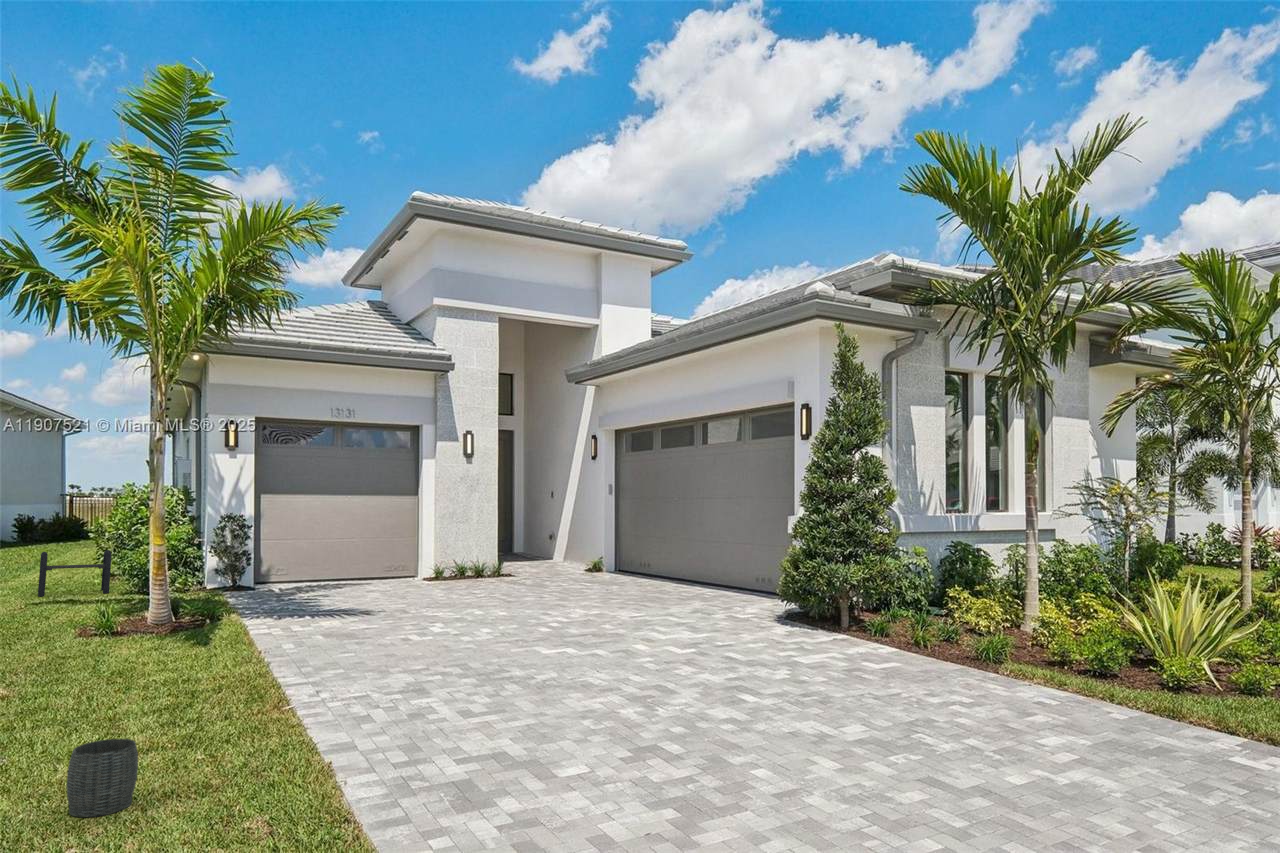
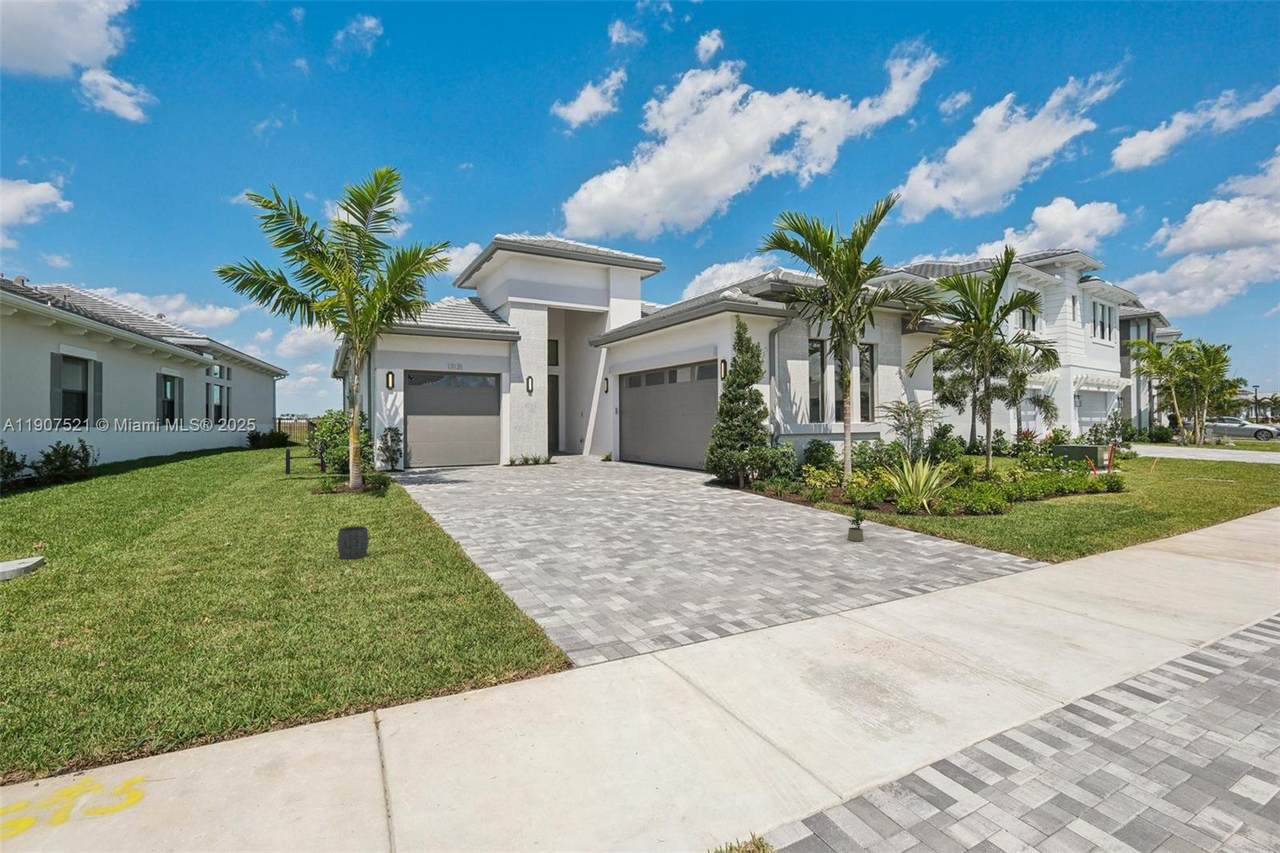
potted plant: none [1109,680,1151,758] -> present [848,503,864,541]

